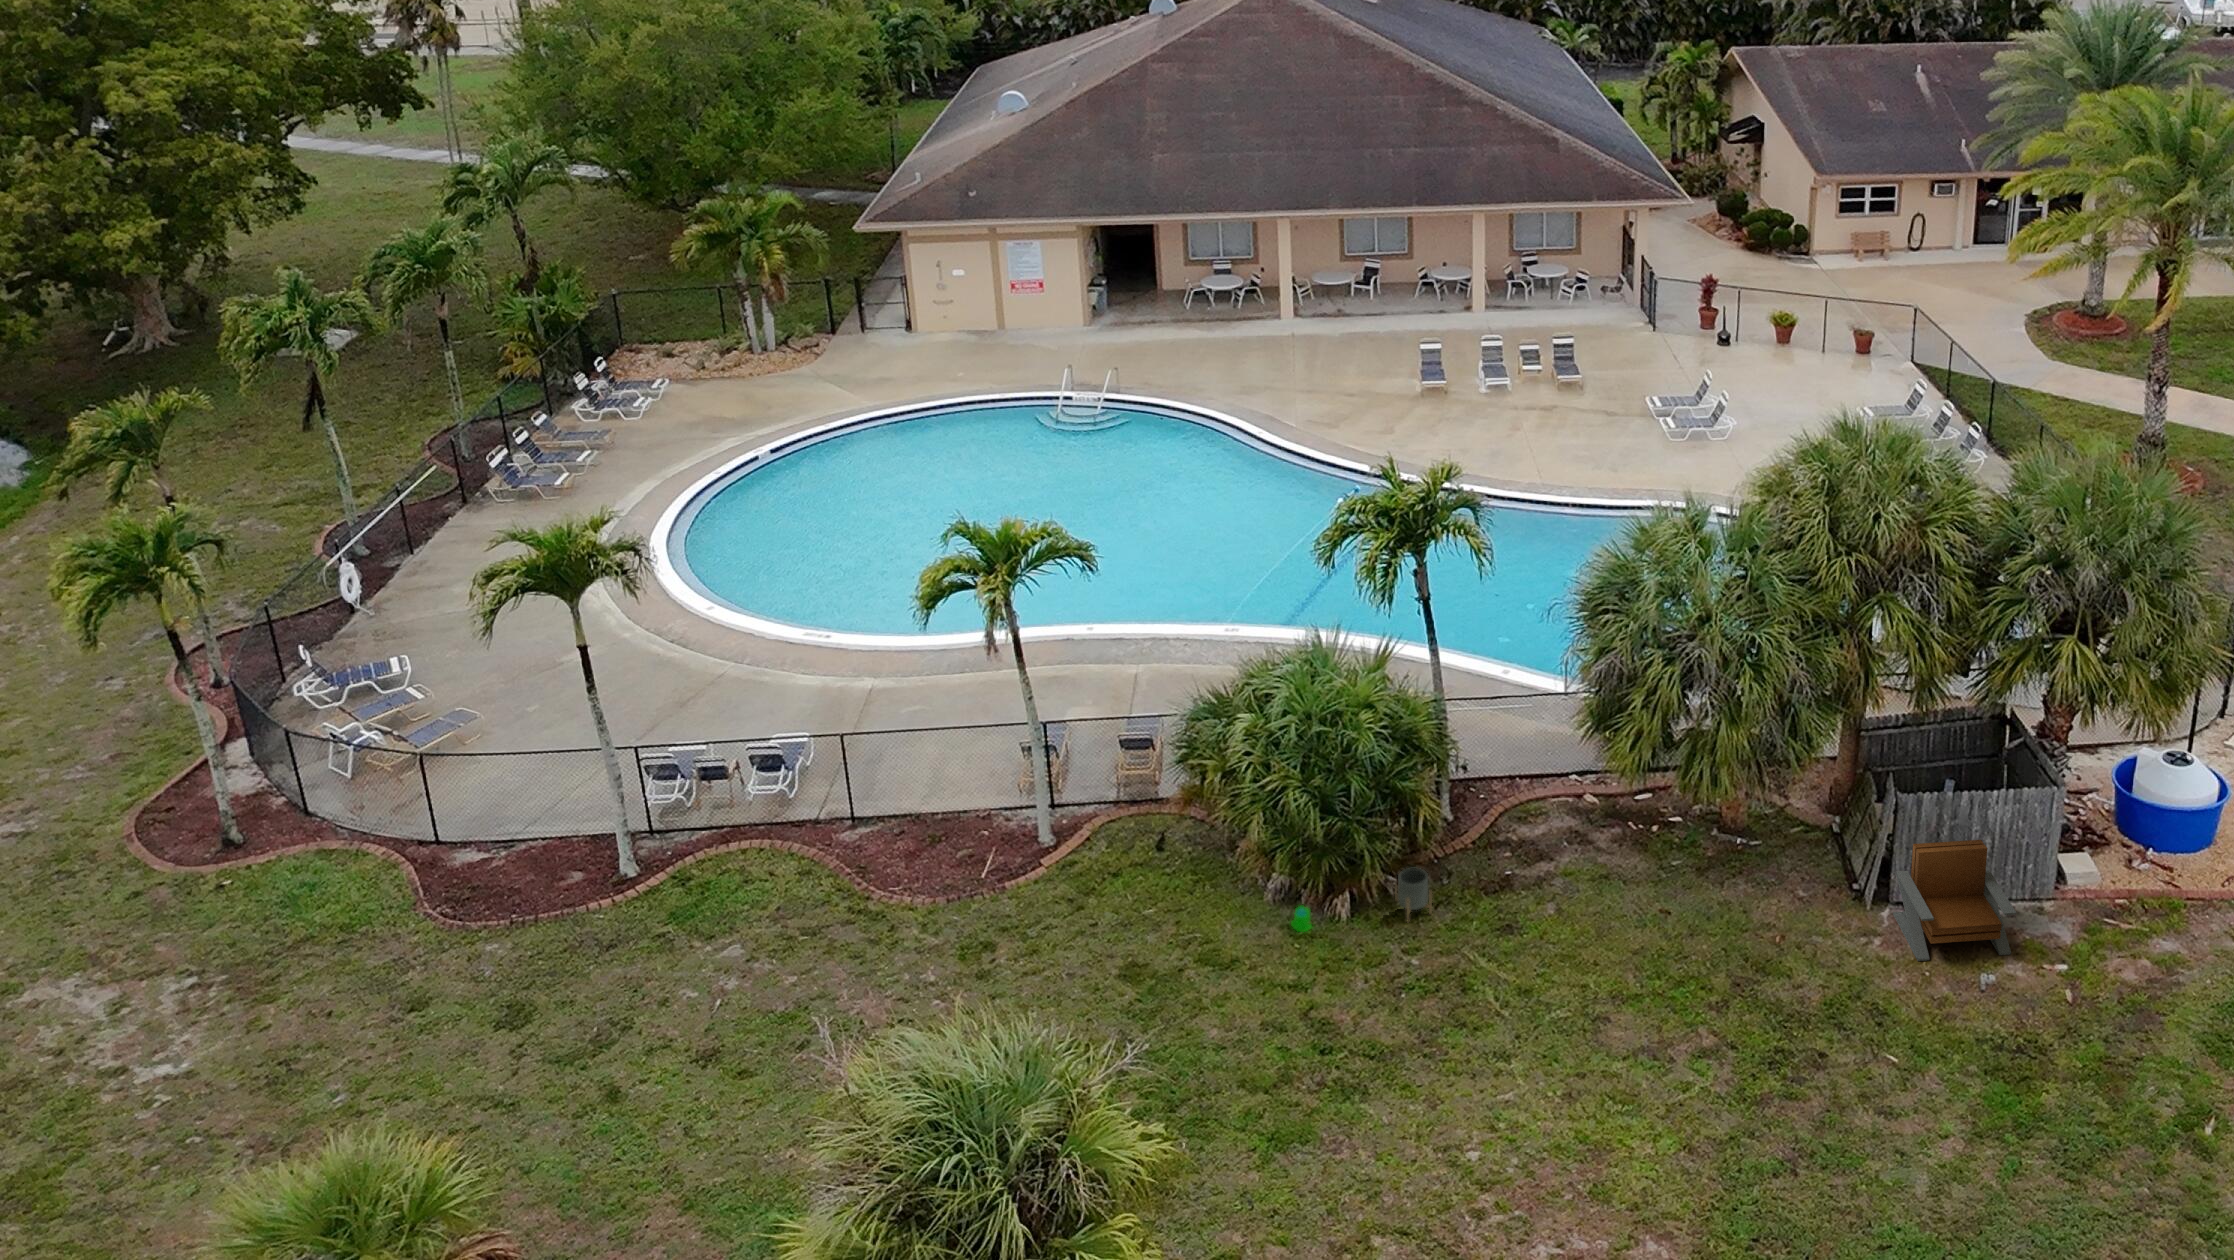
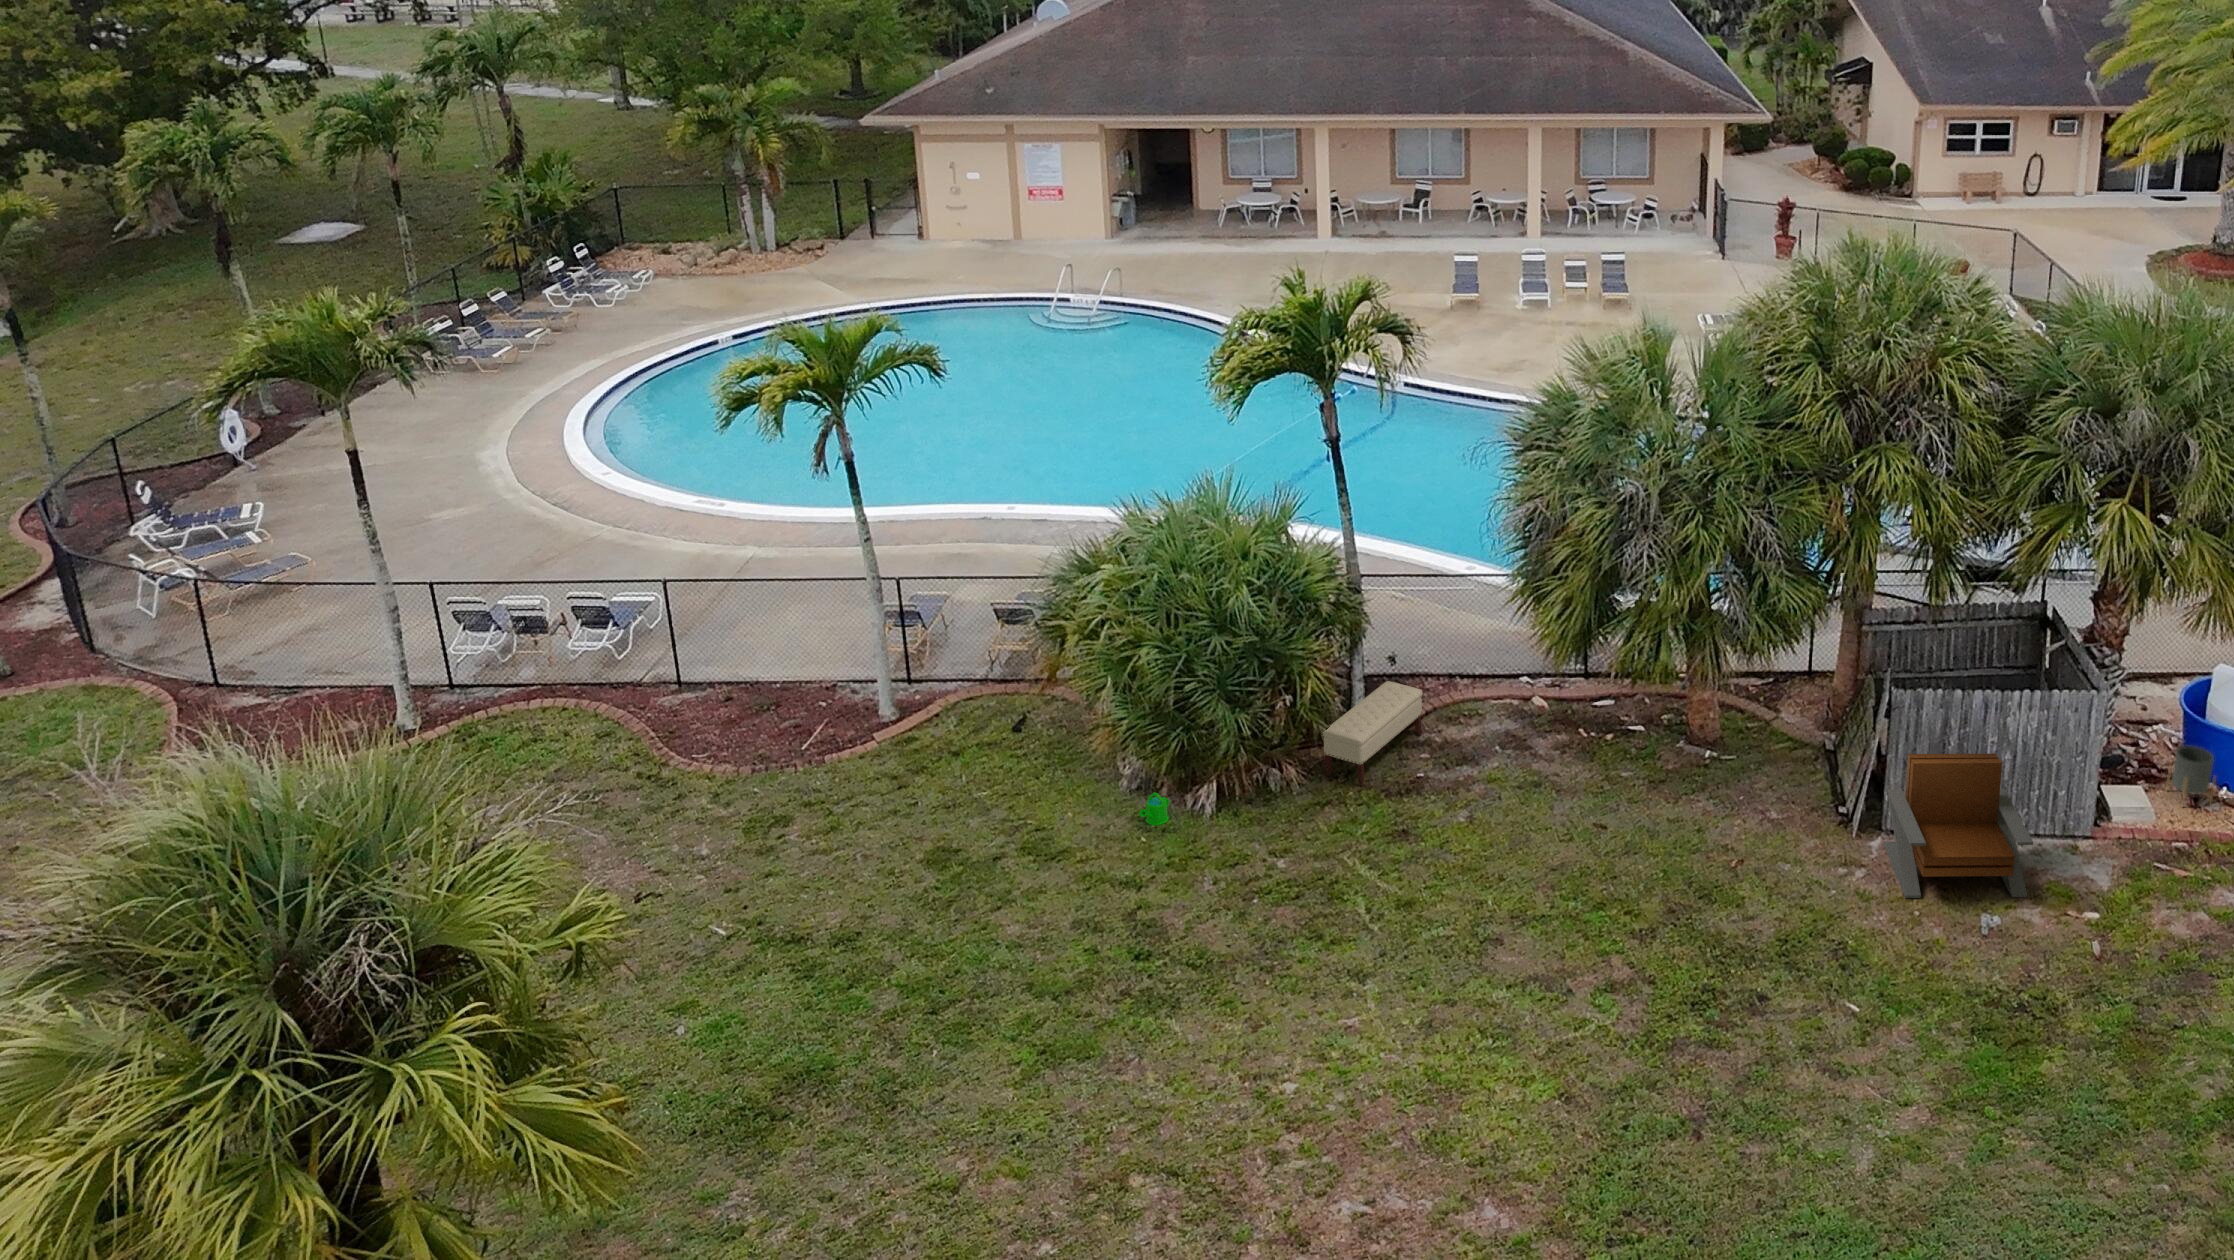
bench: none [1430,791,1503,886] -> present [1323,681,1423,786]
planter: present [1395,867,1432,915] -> present [2166,746,2216,806]

